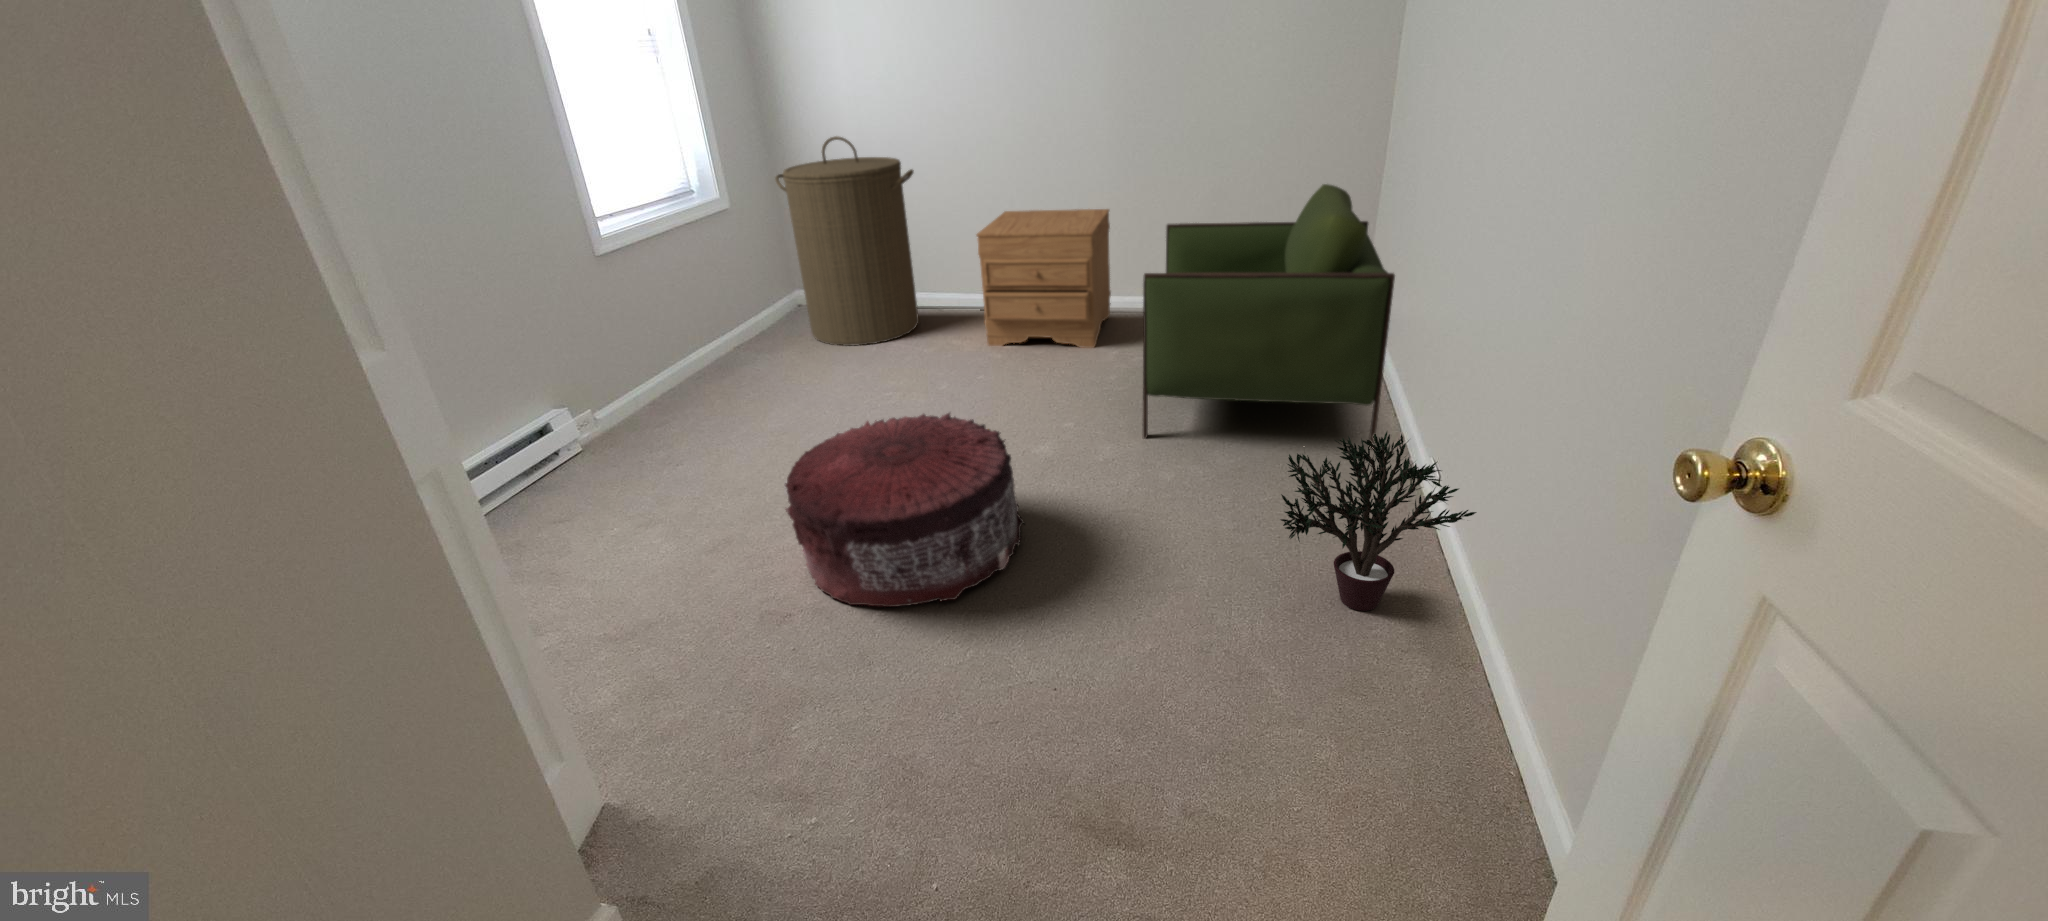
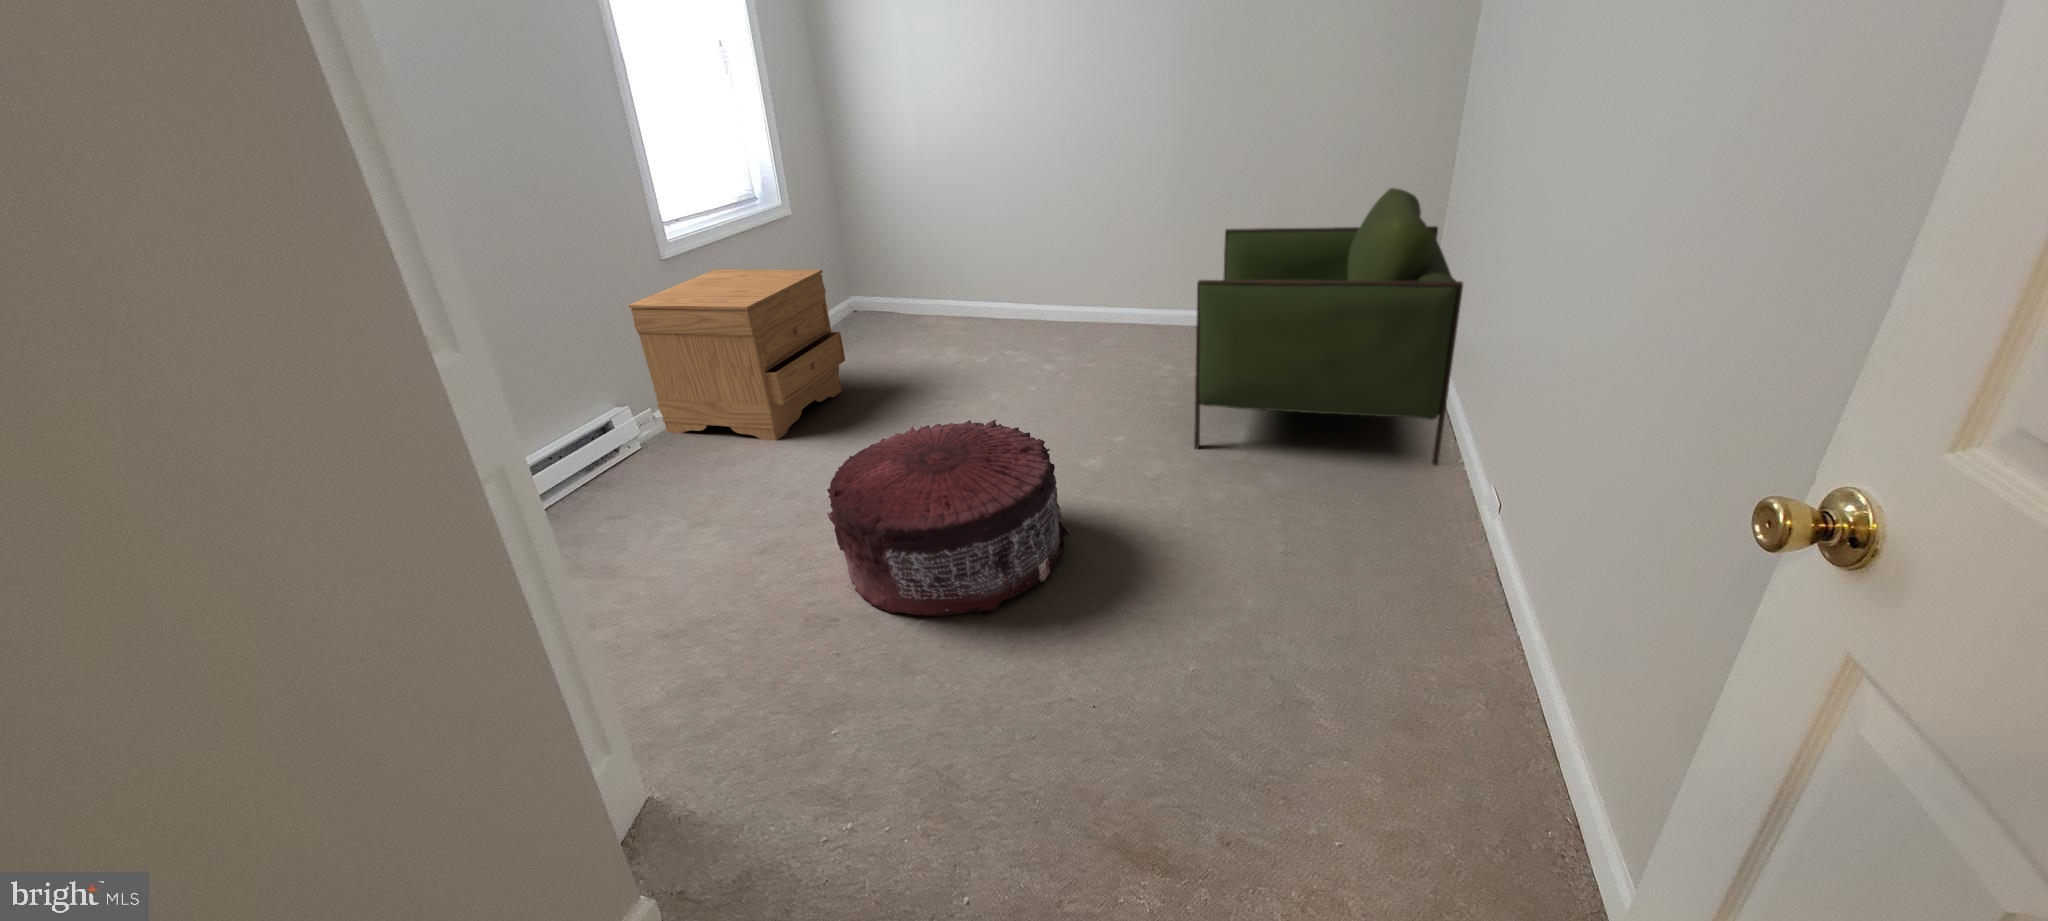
laundry hamper: present [775,136,919,346] -> none [836,142,975,350]
nightstand: present [977,209,1111,348] -> present [629,270,845,441]
potted plant: present [1280,432,1476,611] -> none [1328,448,1543,637]

